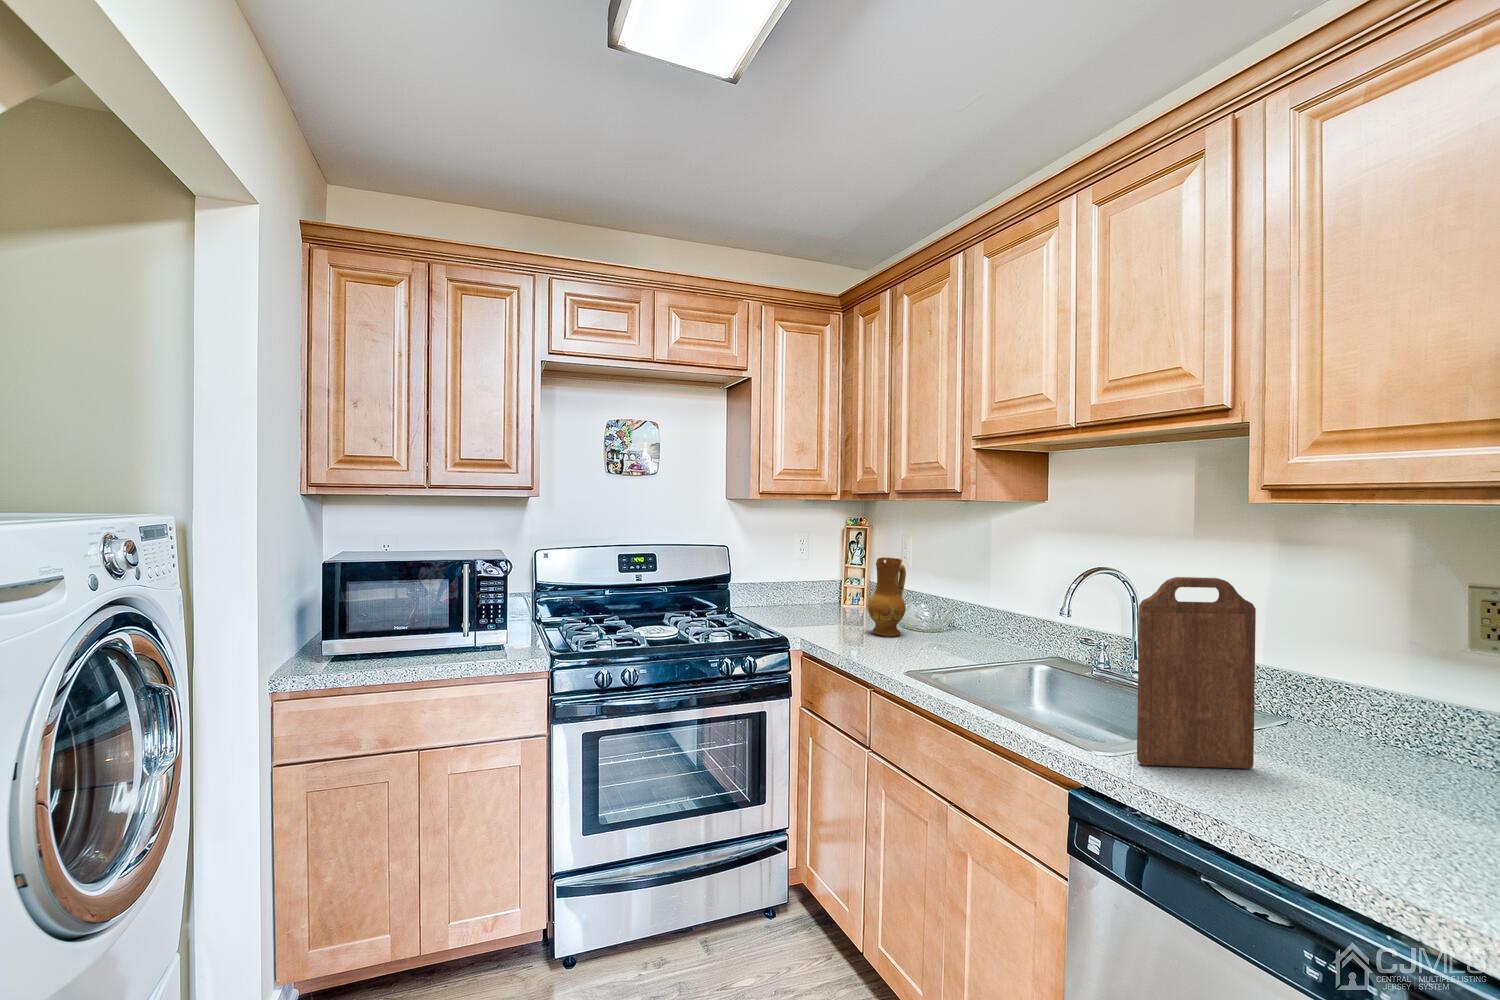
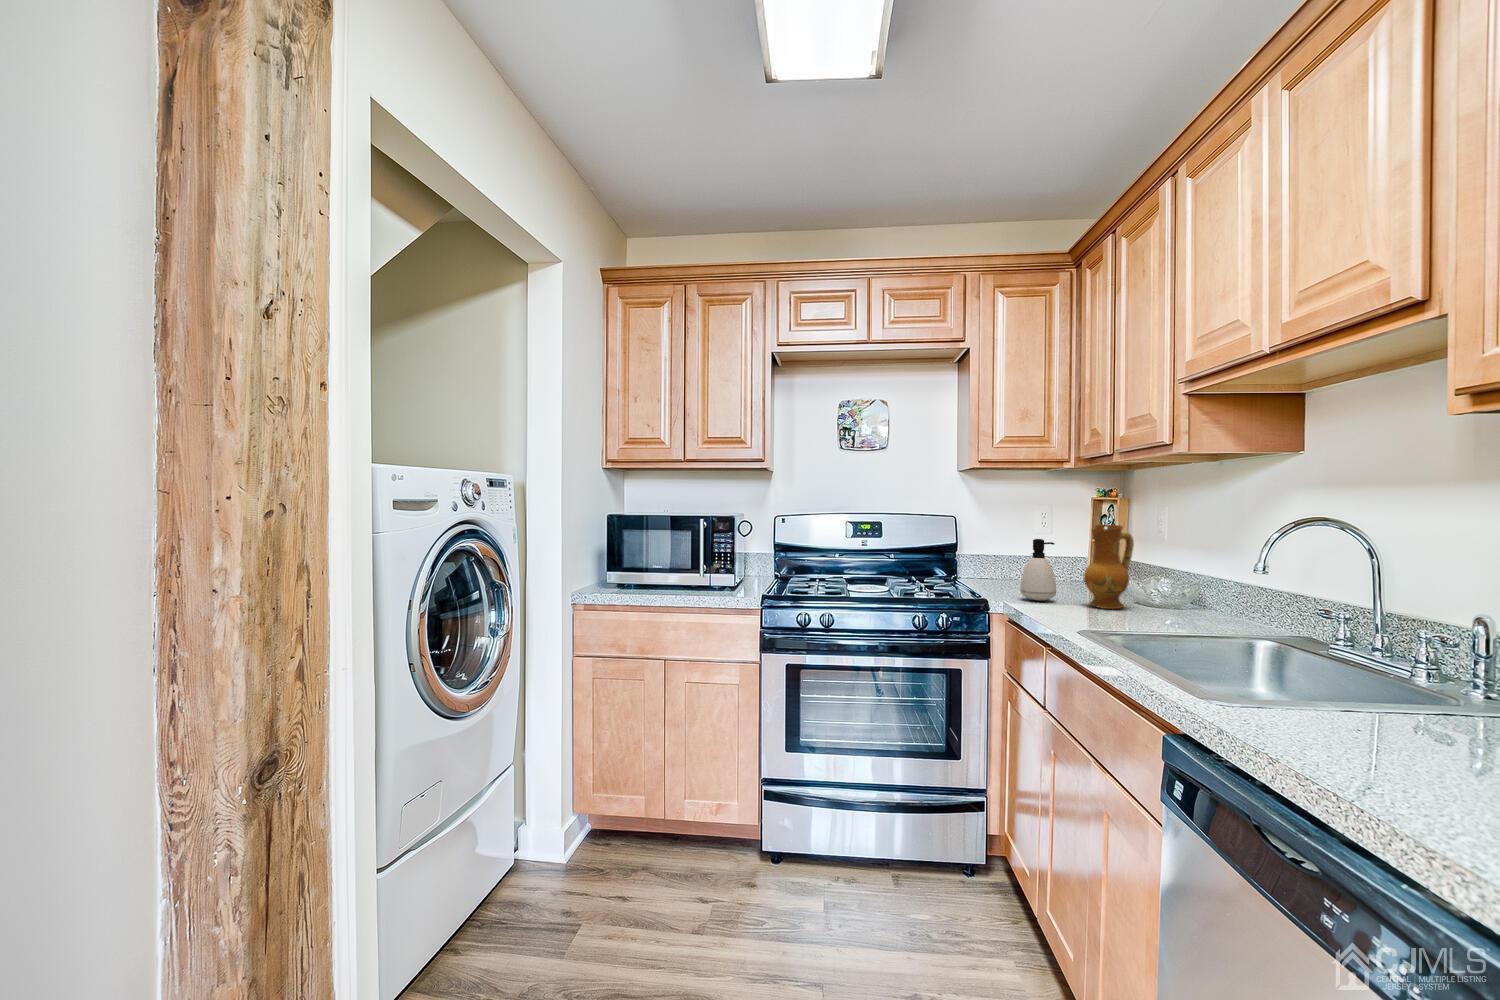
soap dispenser: none [811,572,843,631] -> present [1020,539,1056,601]
cutting board: present [1137,577,1256,768] -> none [1248,509,1417,740]

